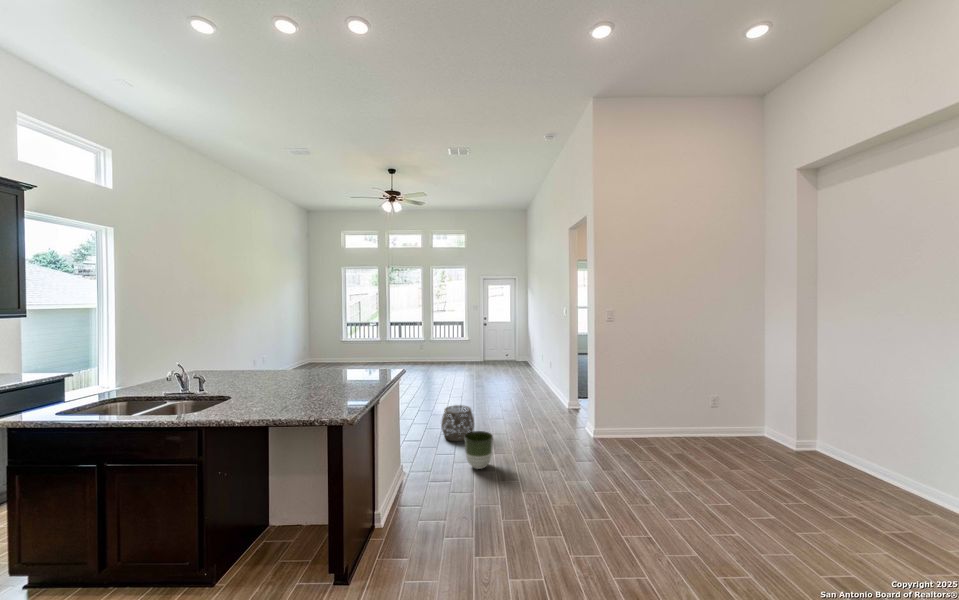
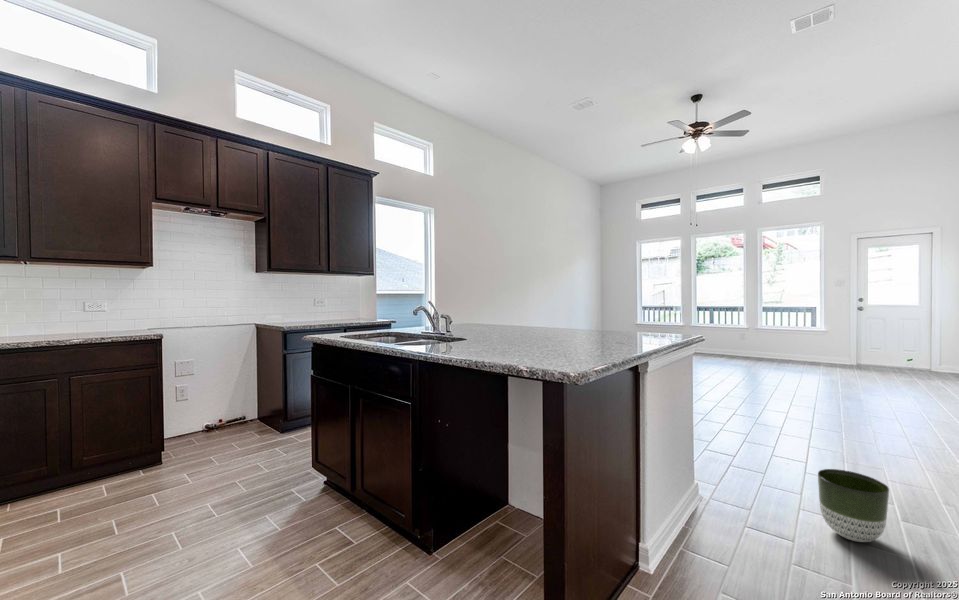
woven basket: present [441,405,474,441] -> none [770,419,840,481]

